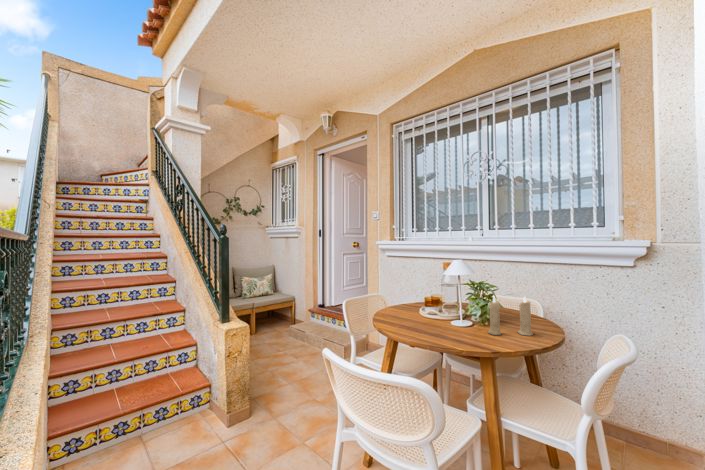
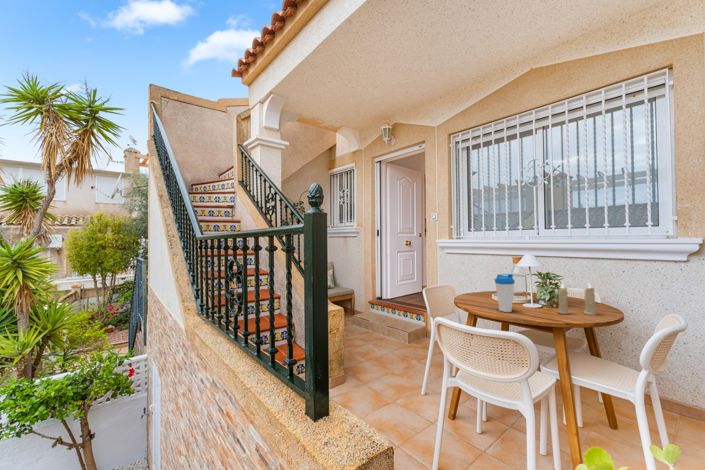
water bottle: none [417,285,439,332] -> present [495,274,515,312]

